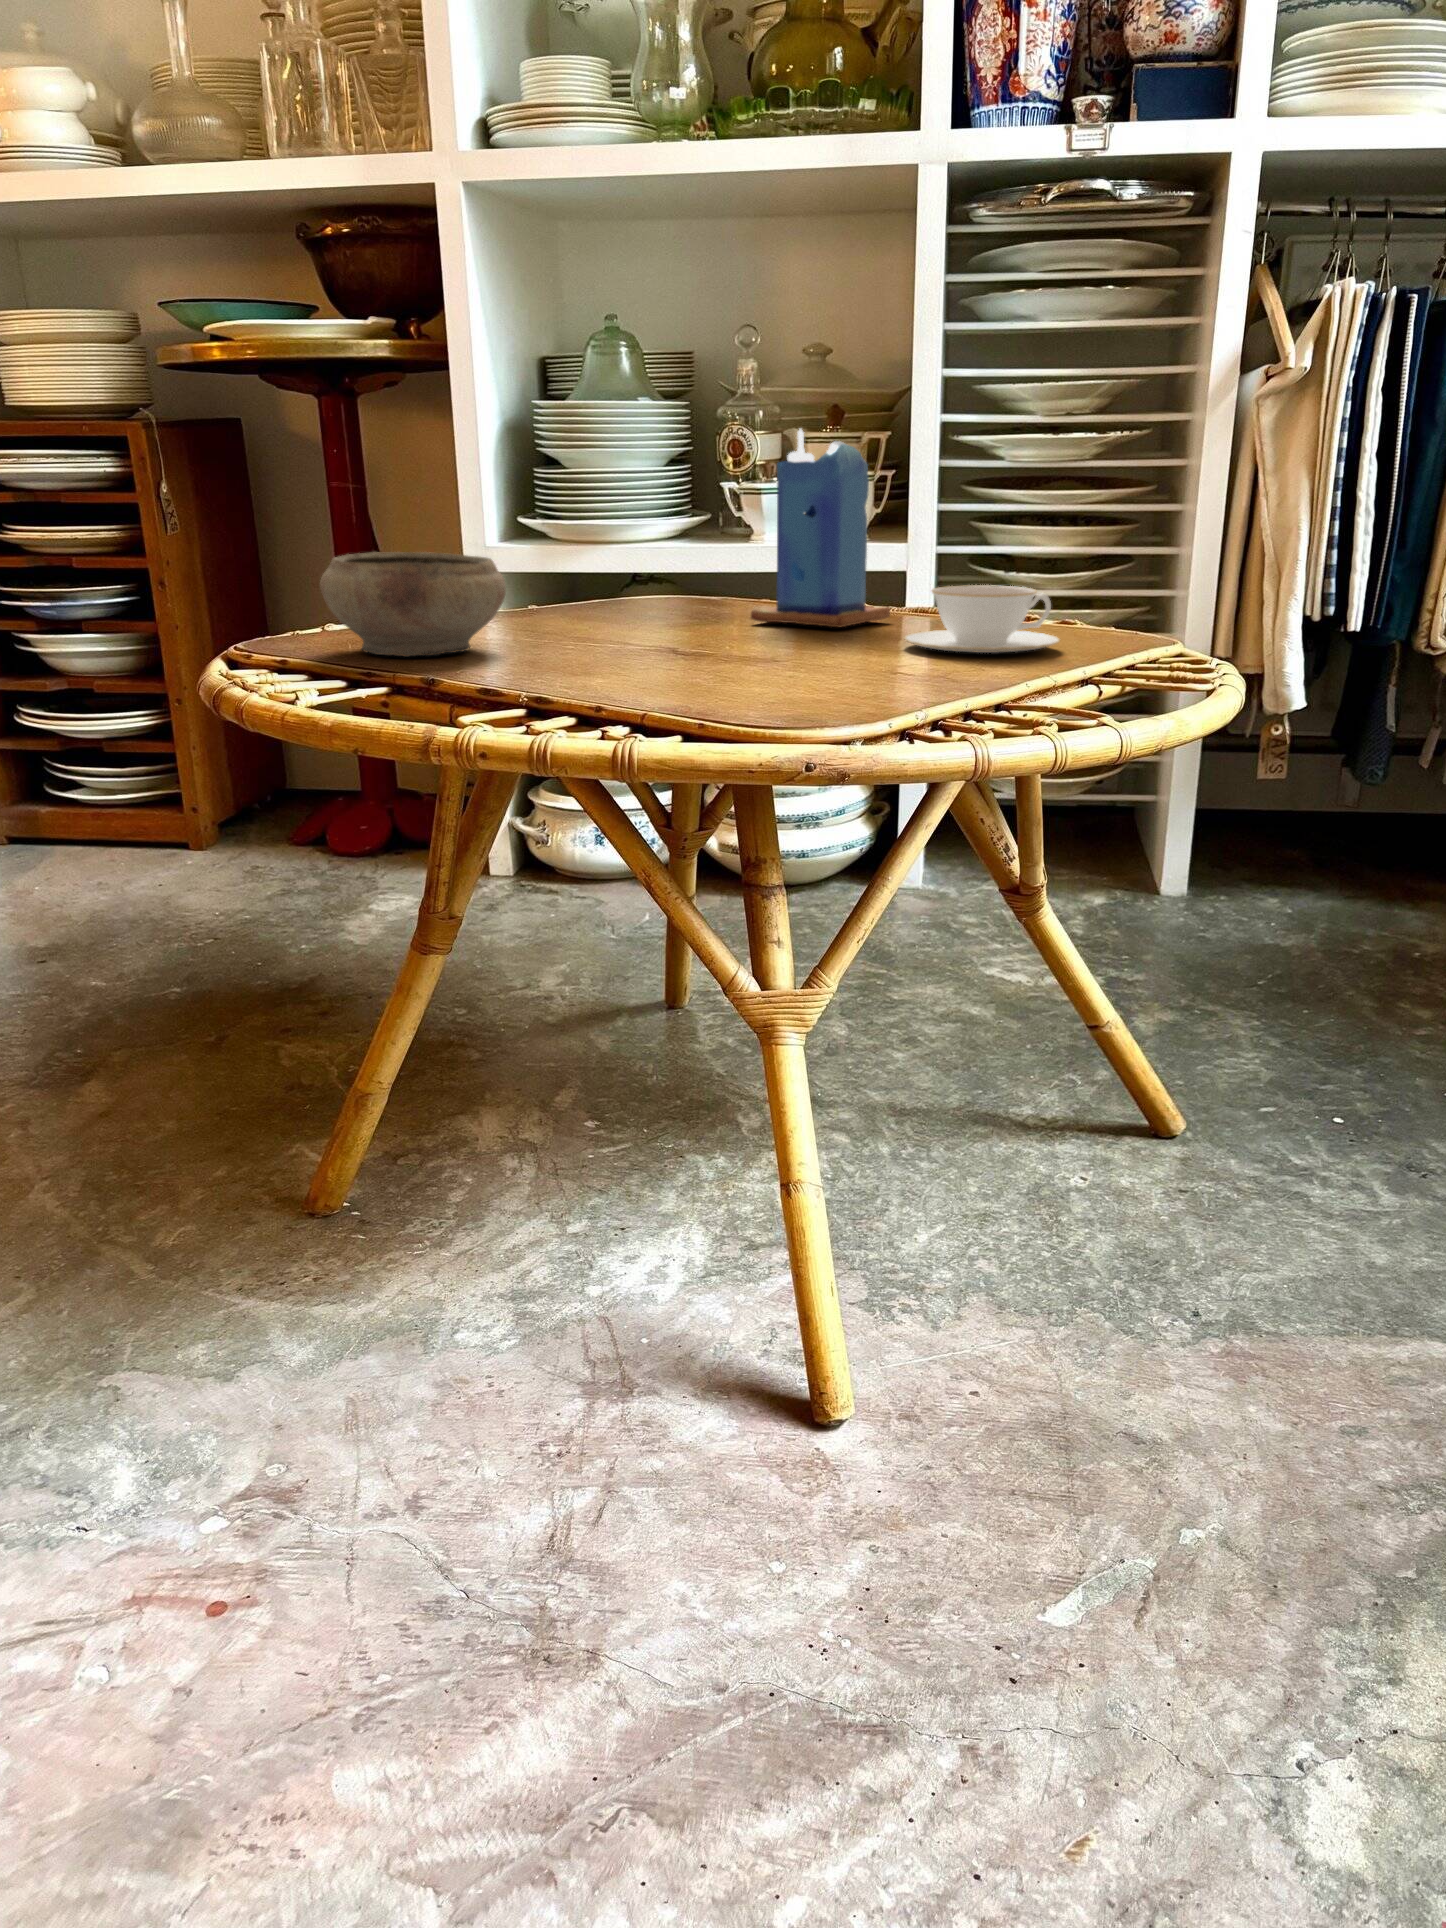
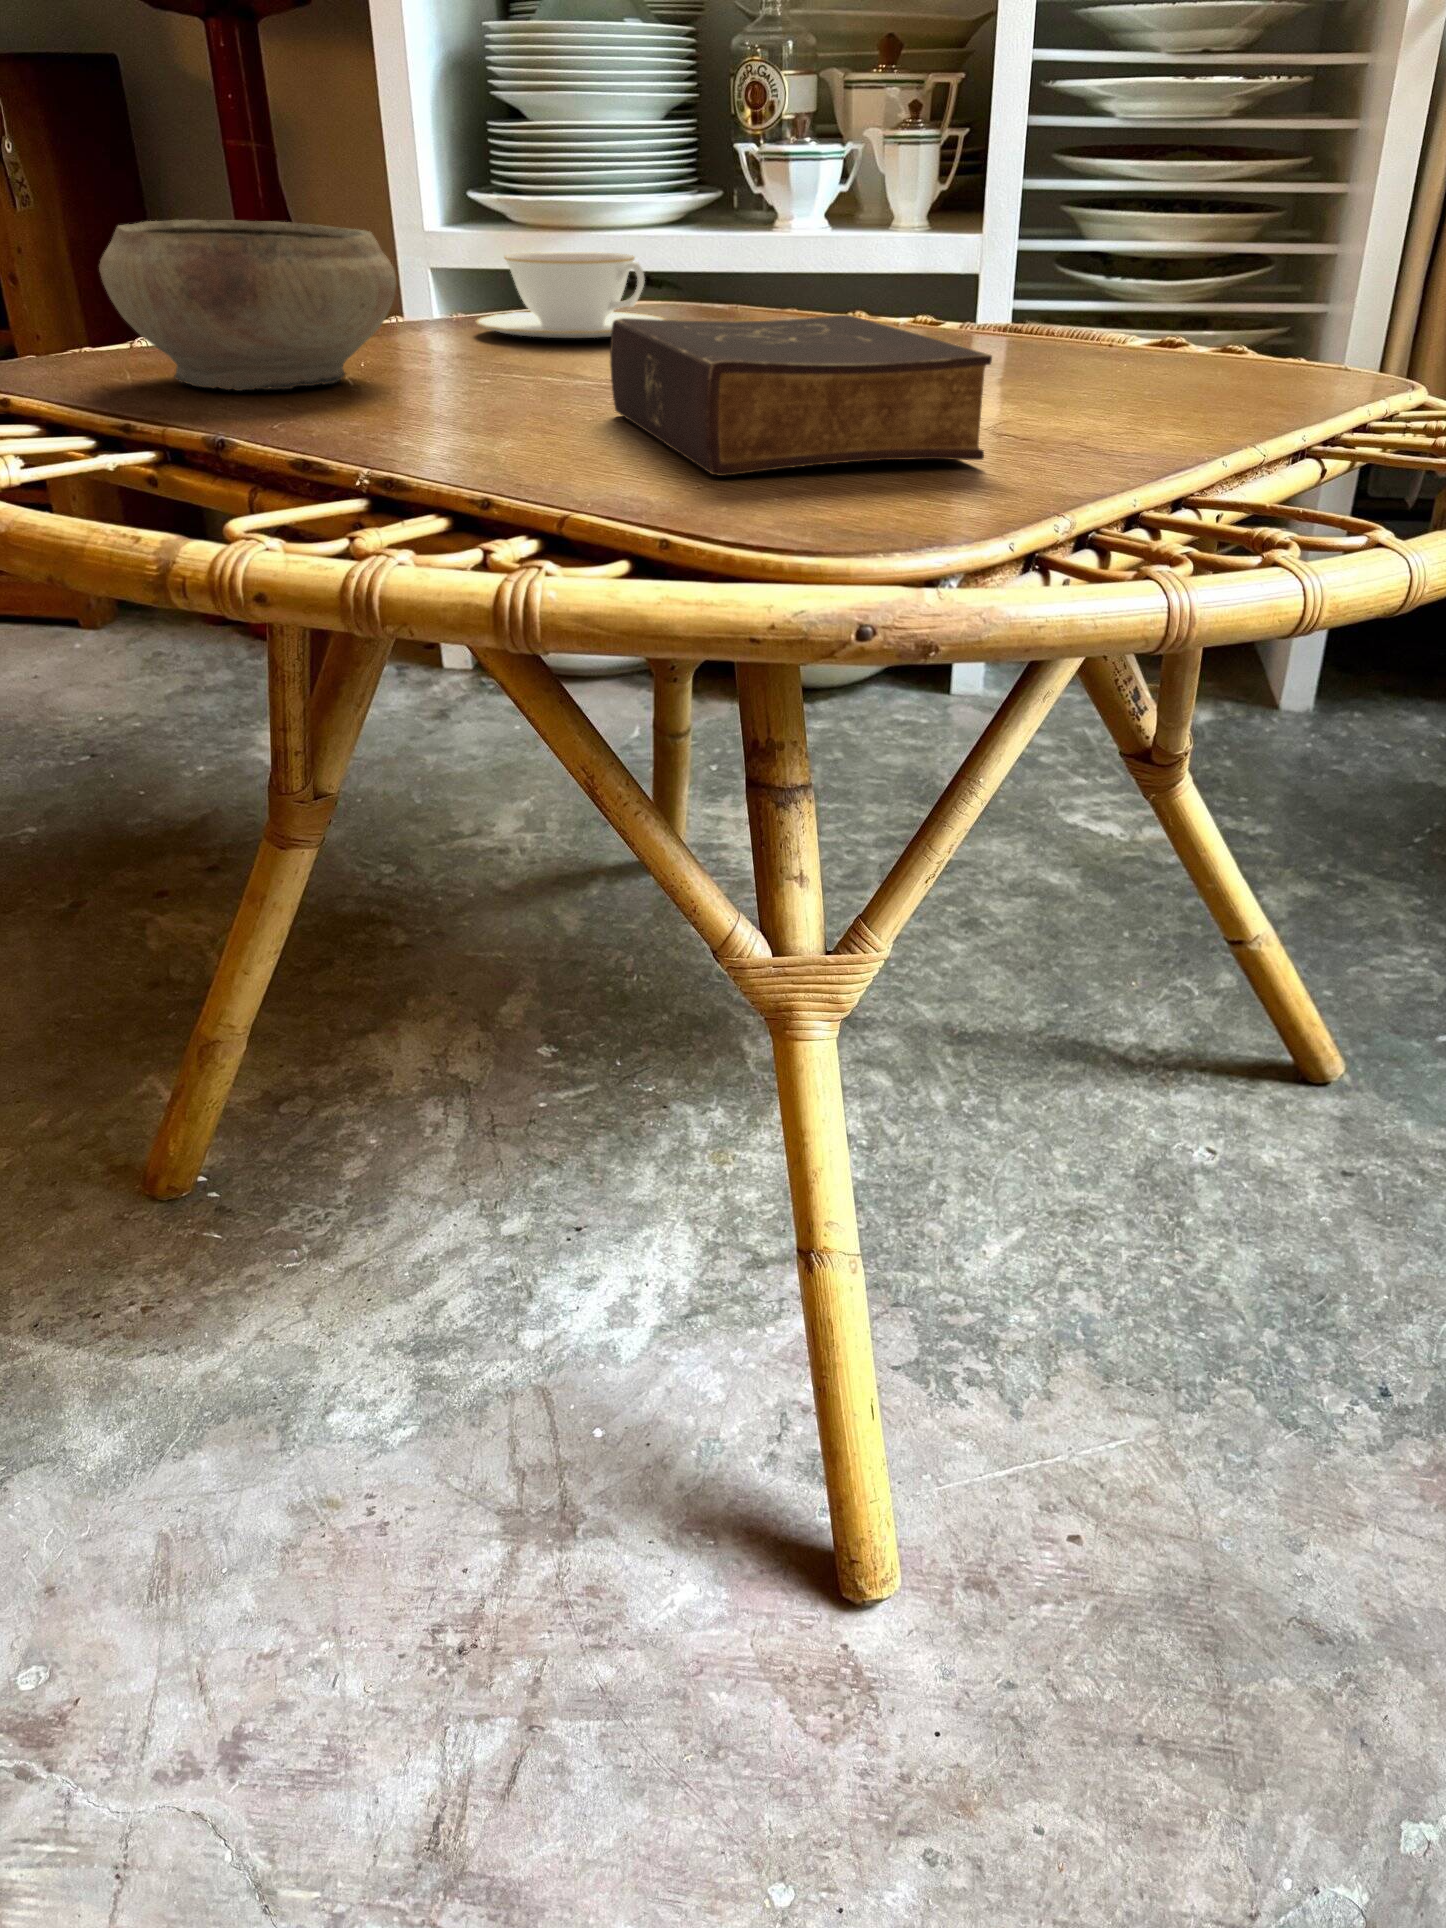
candle: present [751,429,890,628] -> none [772,35,974,354]
teacup: present [904,585,1060,653] -> present [476,252,667,338]
book: none [649,604,885,697] -> present [610,315,992,476]

